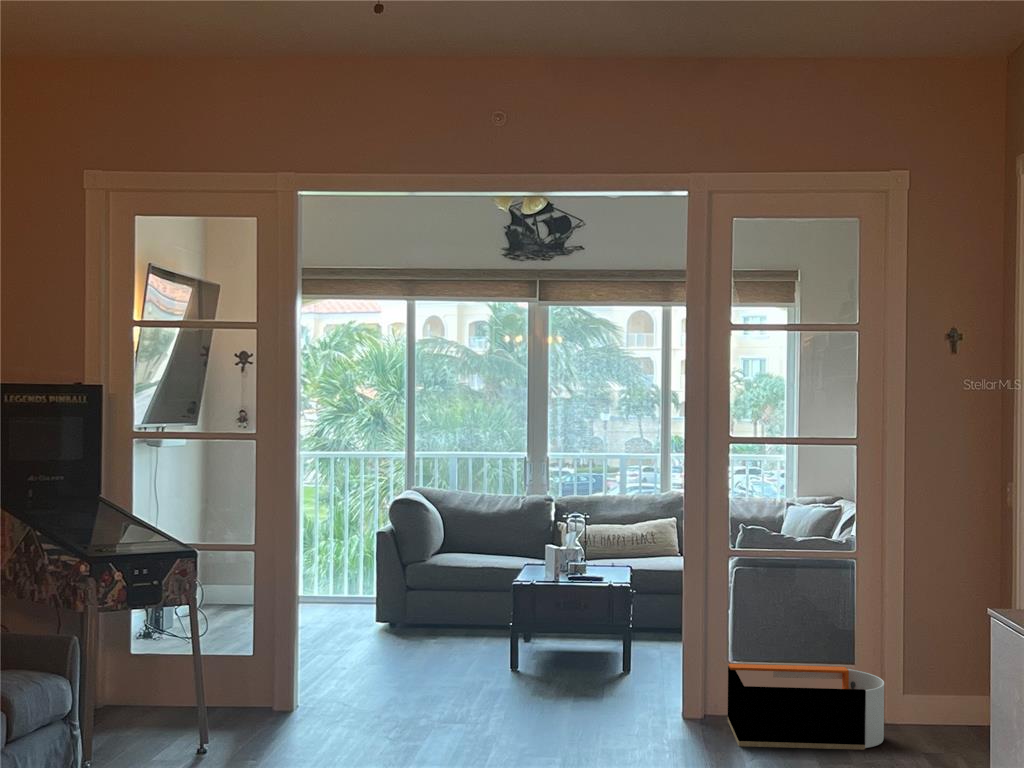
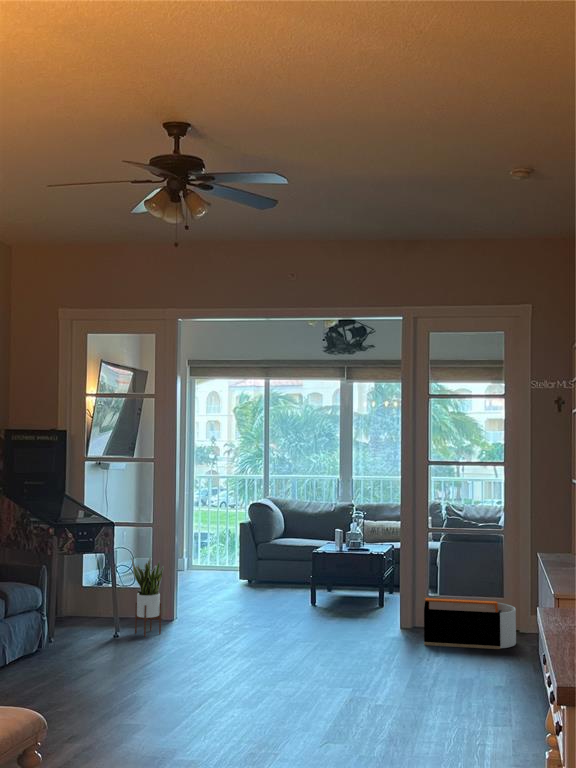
potted plant: none [228,608,286,749] -> present [131,557,164,637]

